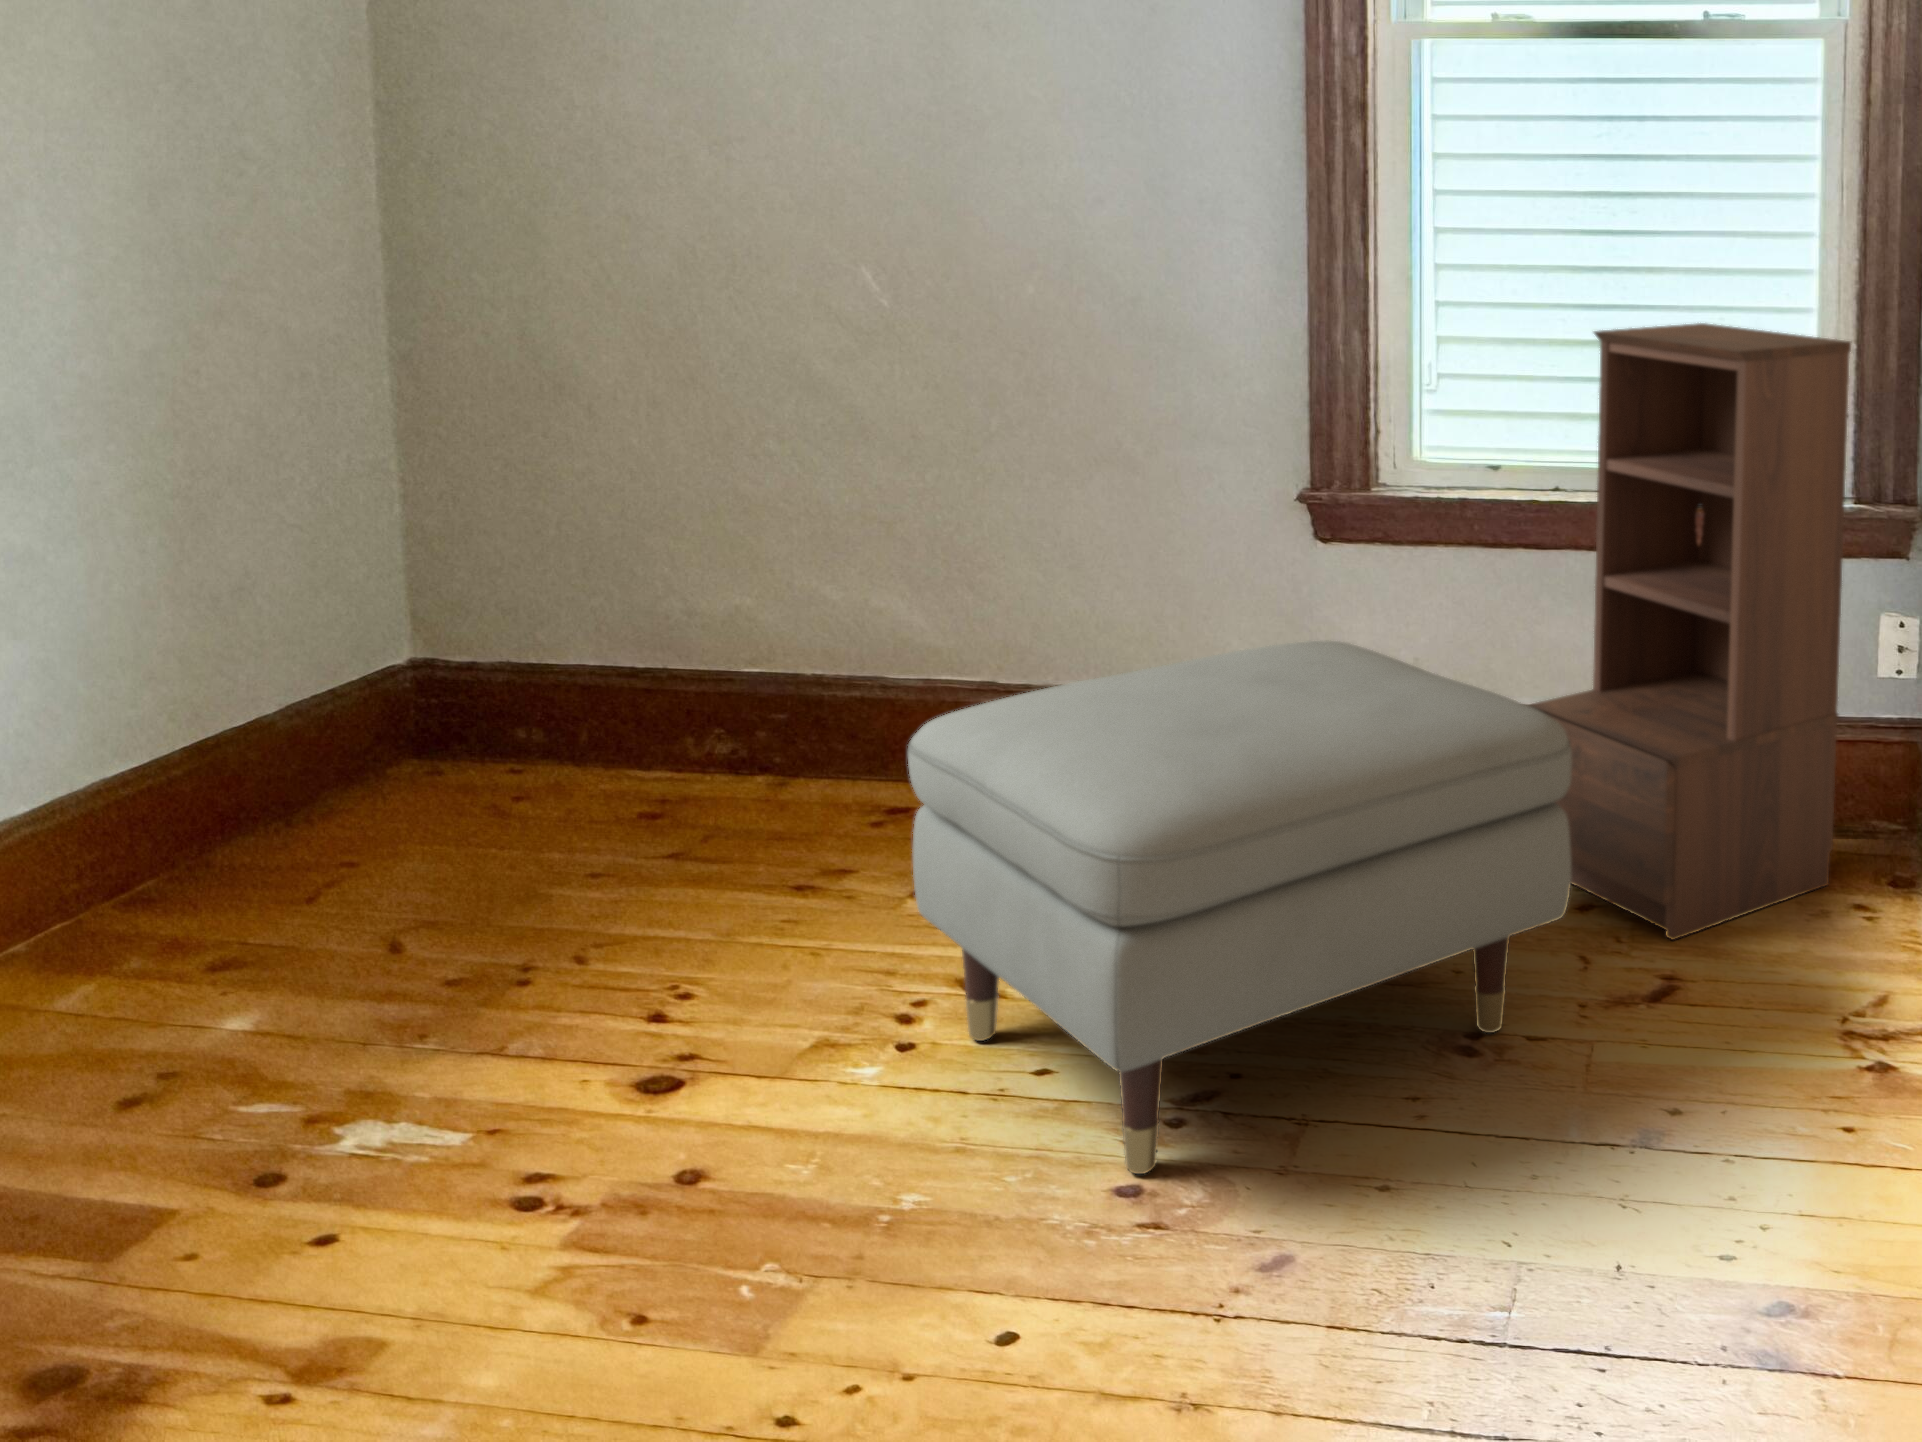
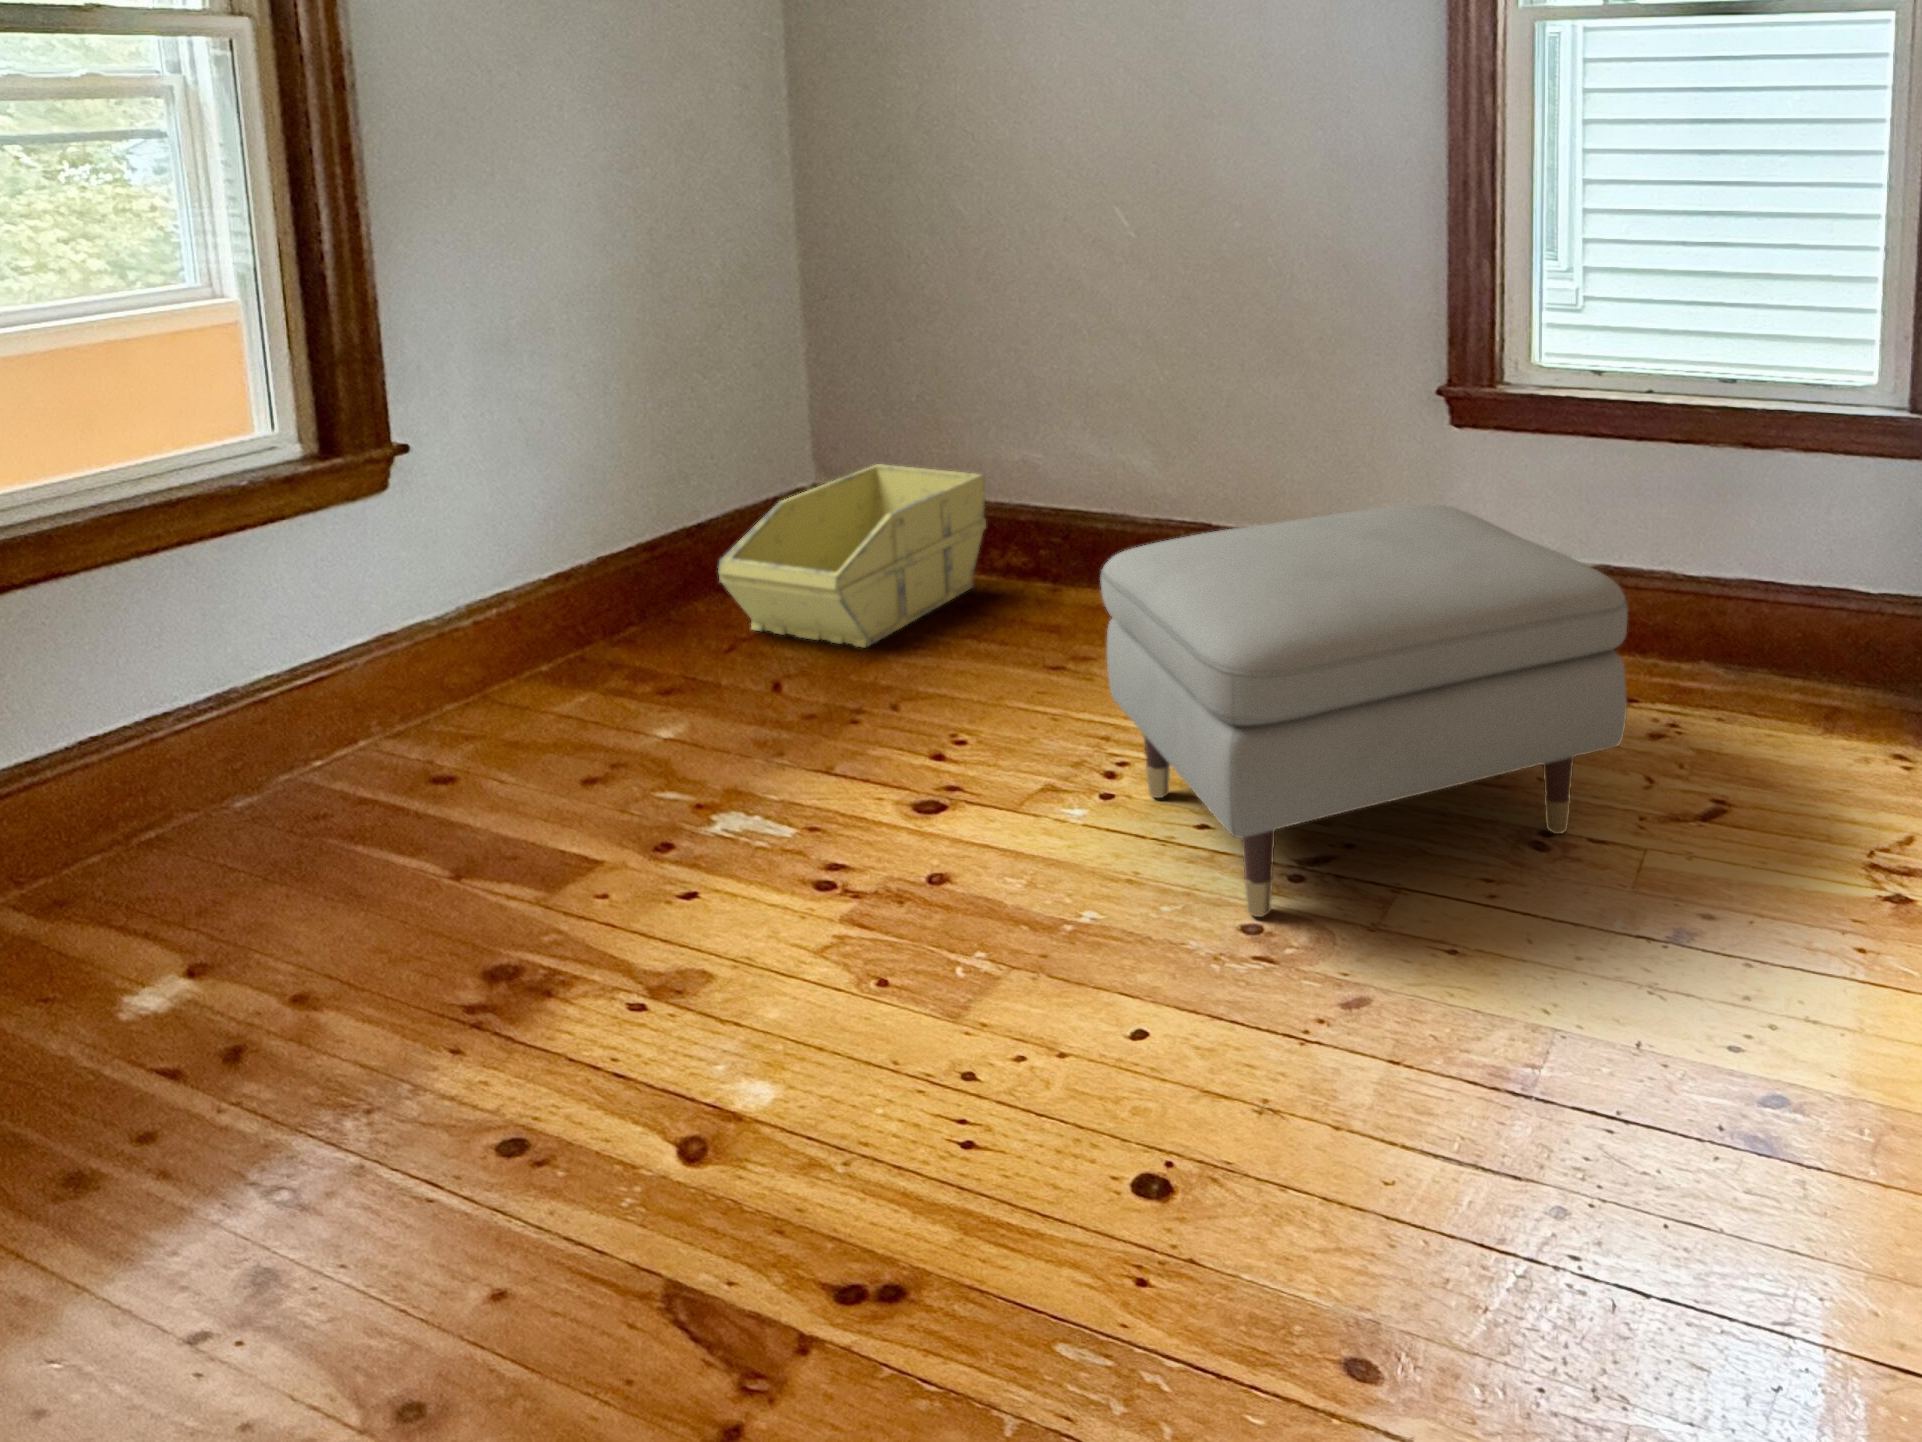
bookshelf: present [1529,323,1851,940] -> none [1609,247,1907,771]
storage bin: none [290,623,687,880] -> present [718,464,986,648]

